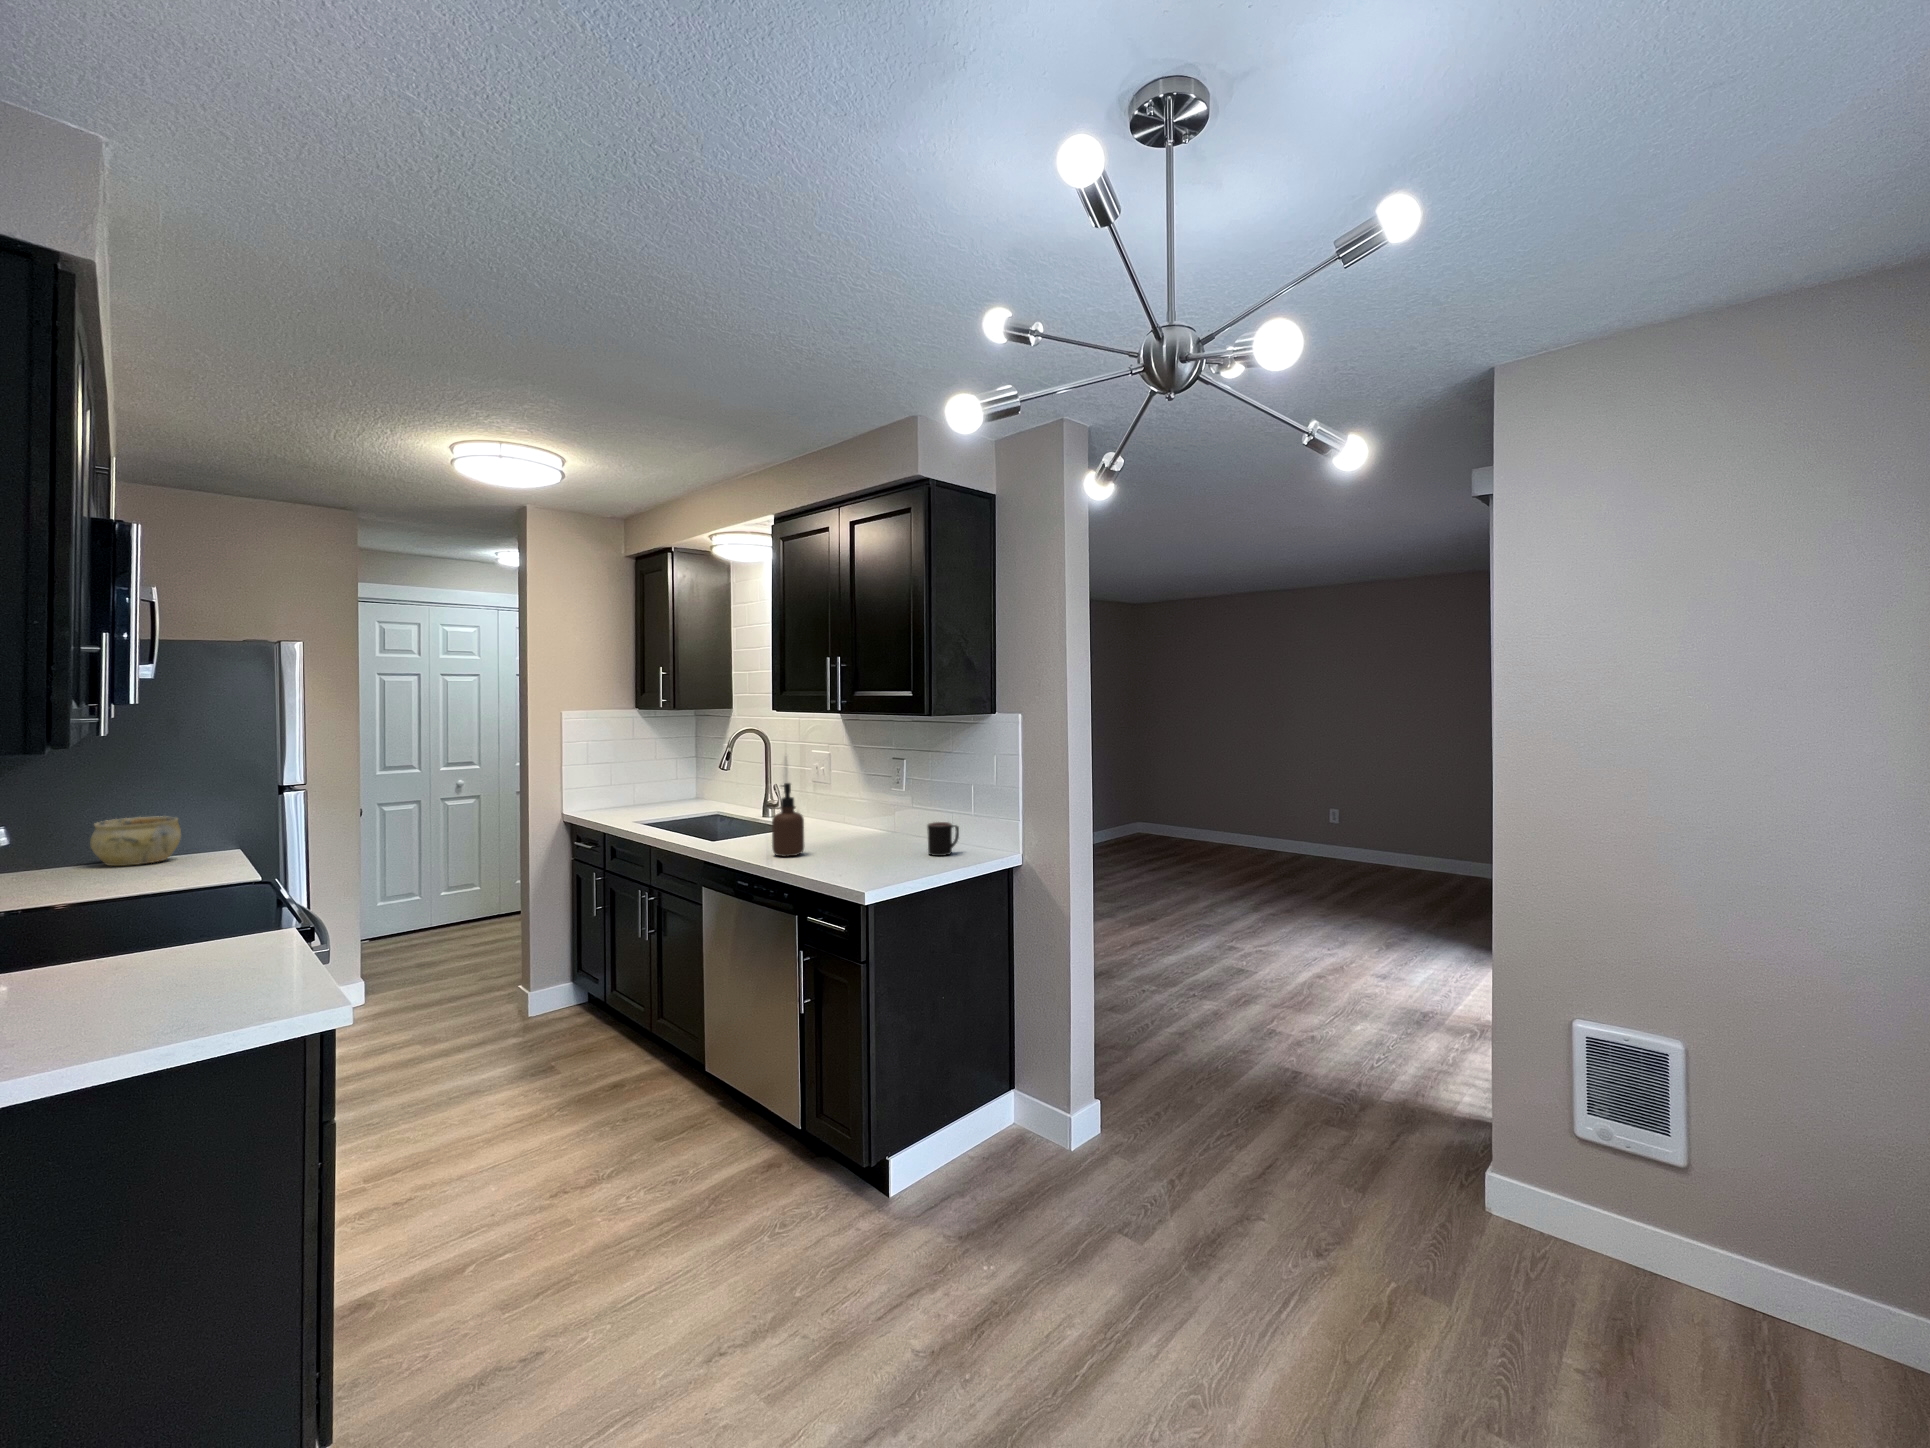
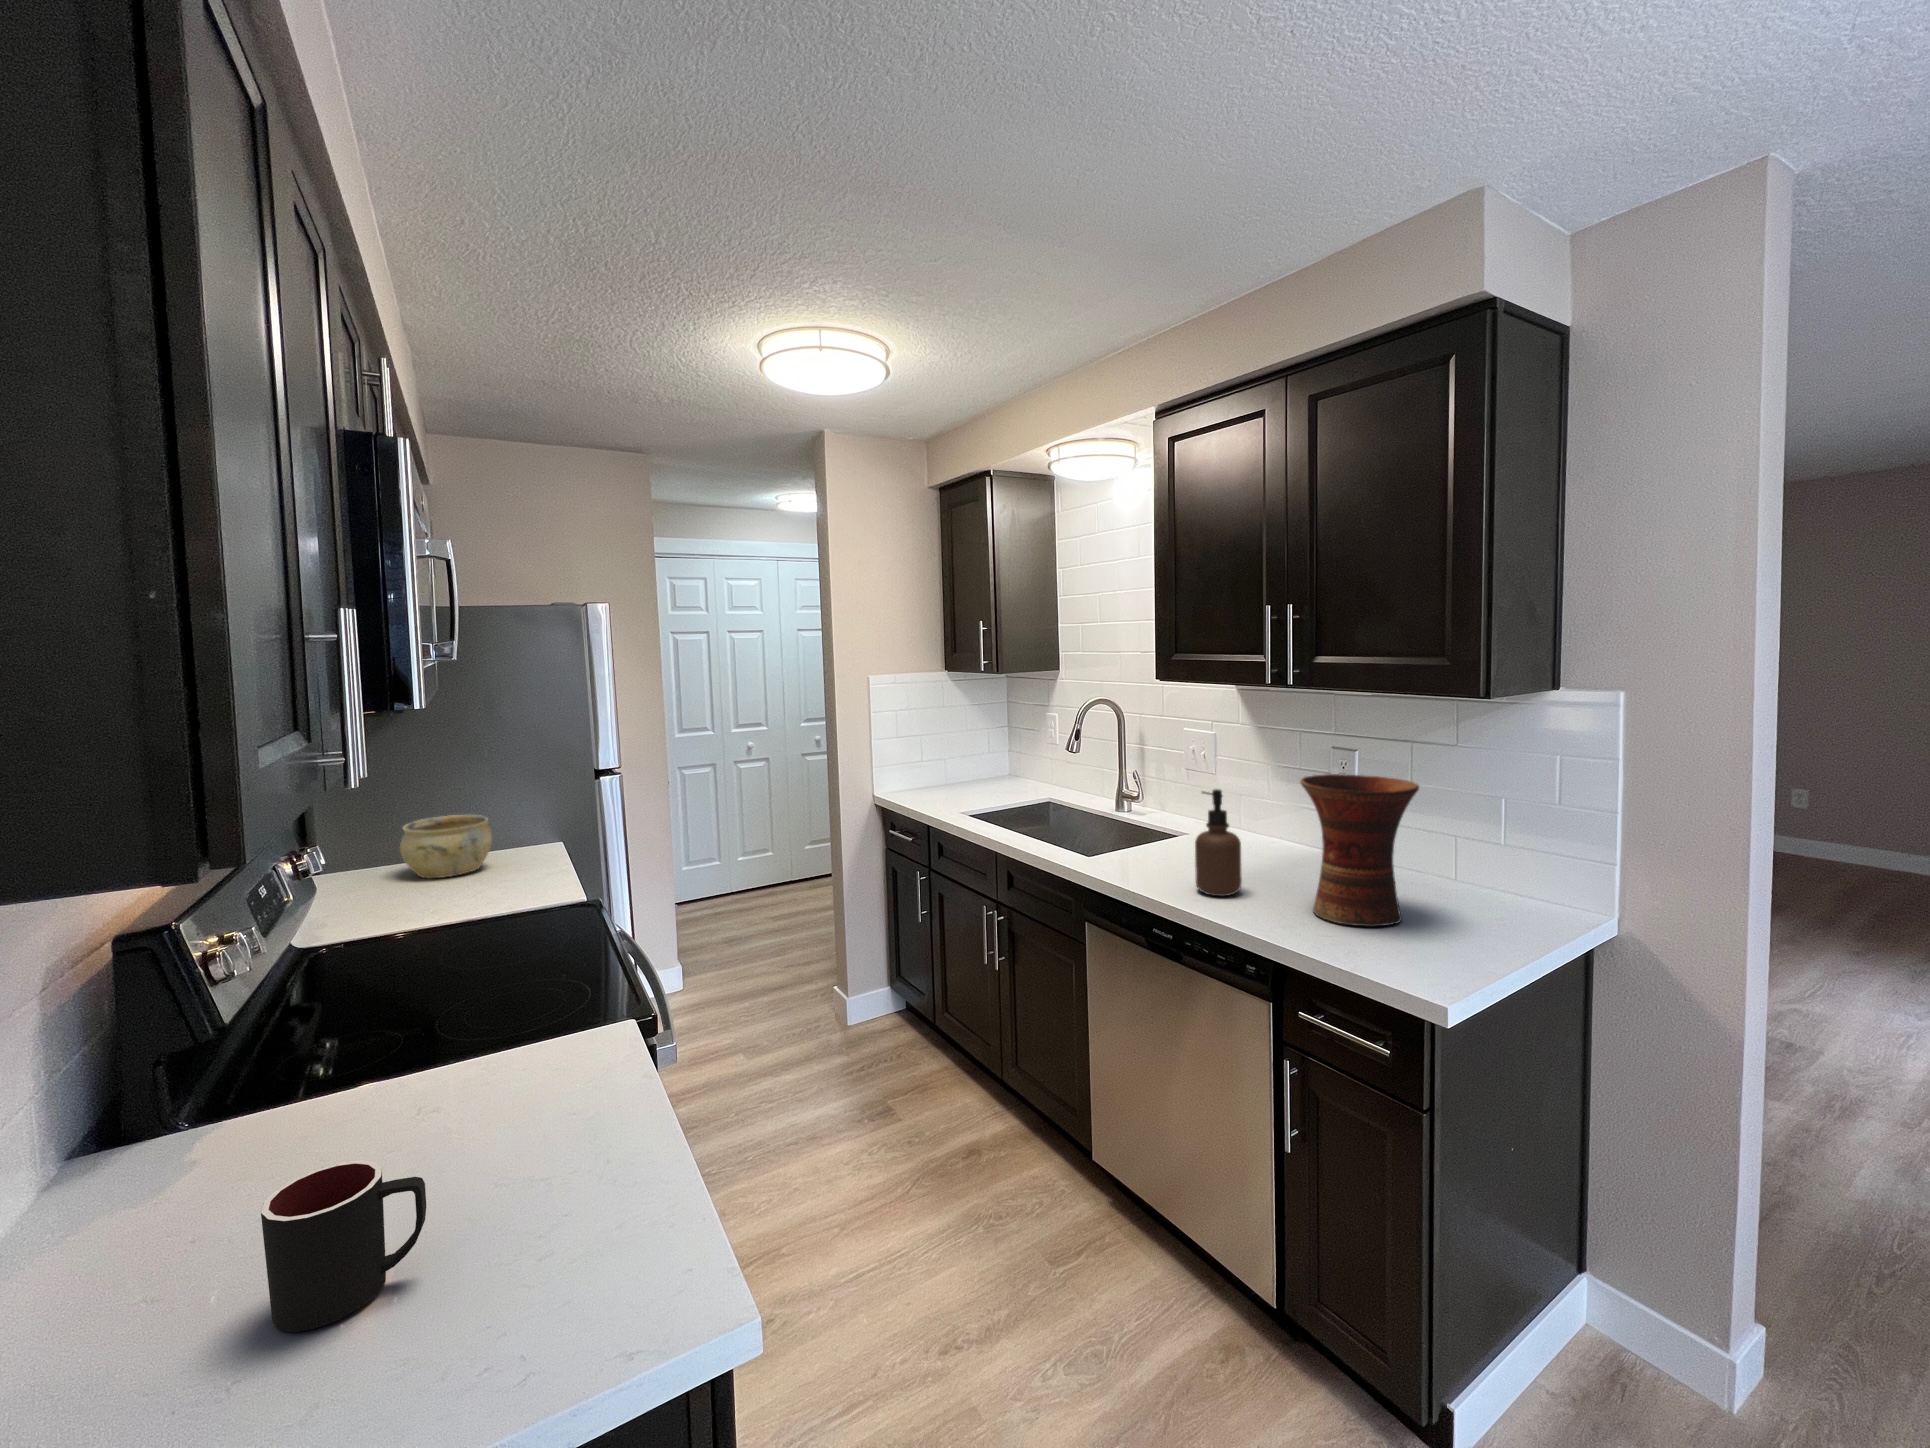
vase: none [831,770,905,865] -> present [1300,774,1419,927]
mug: present [927,822,959,856] -> present [261,1160,426,1332]

